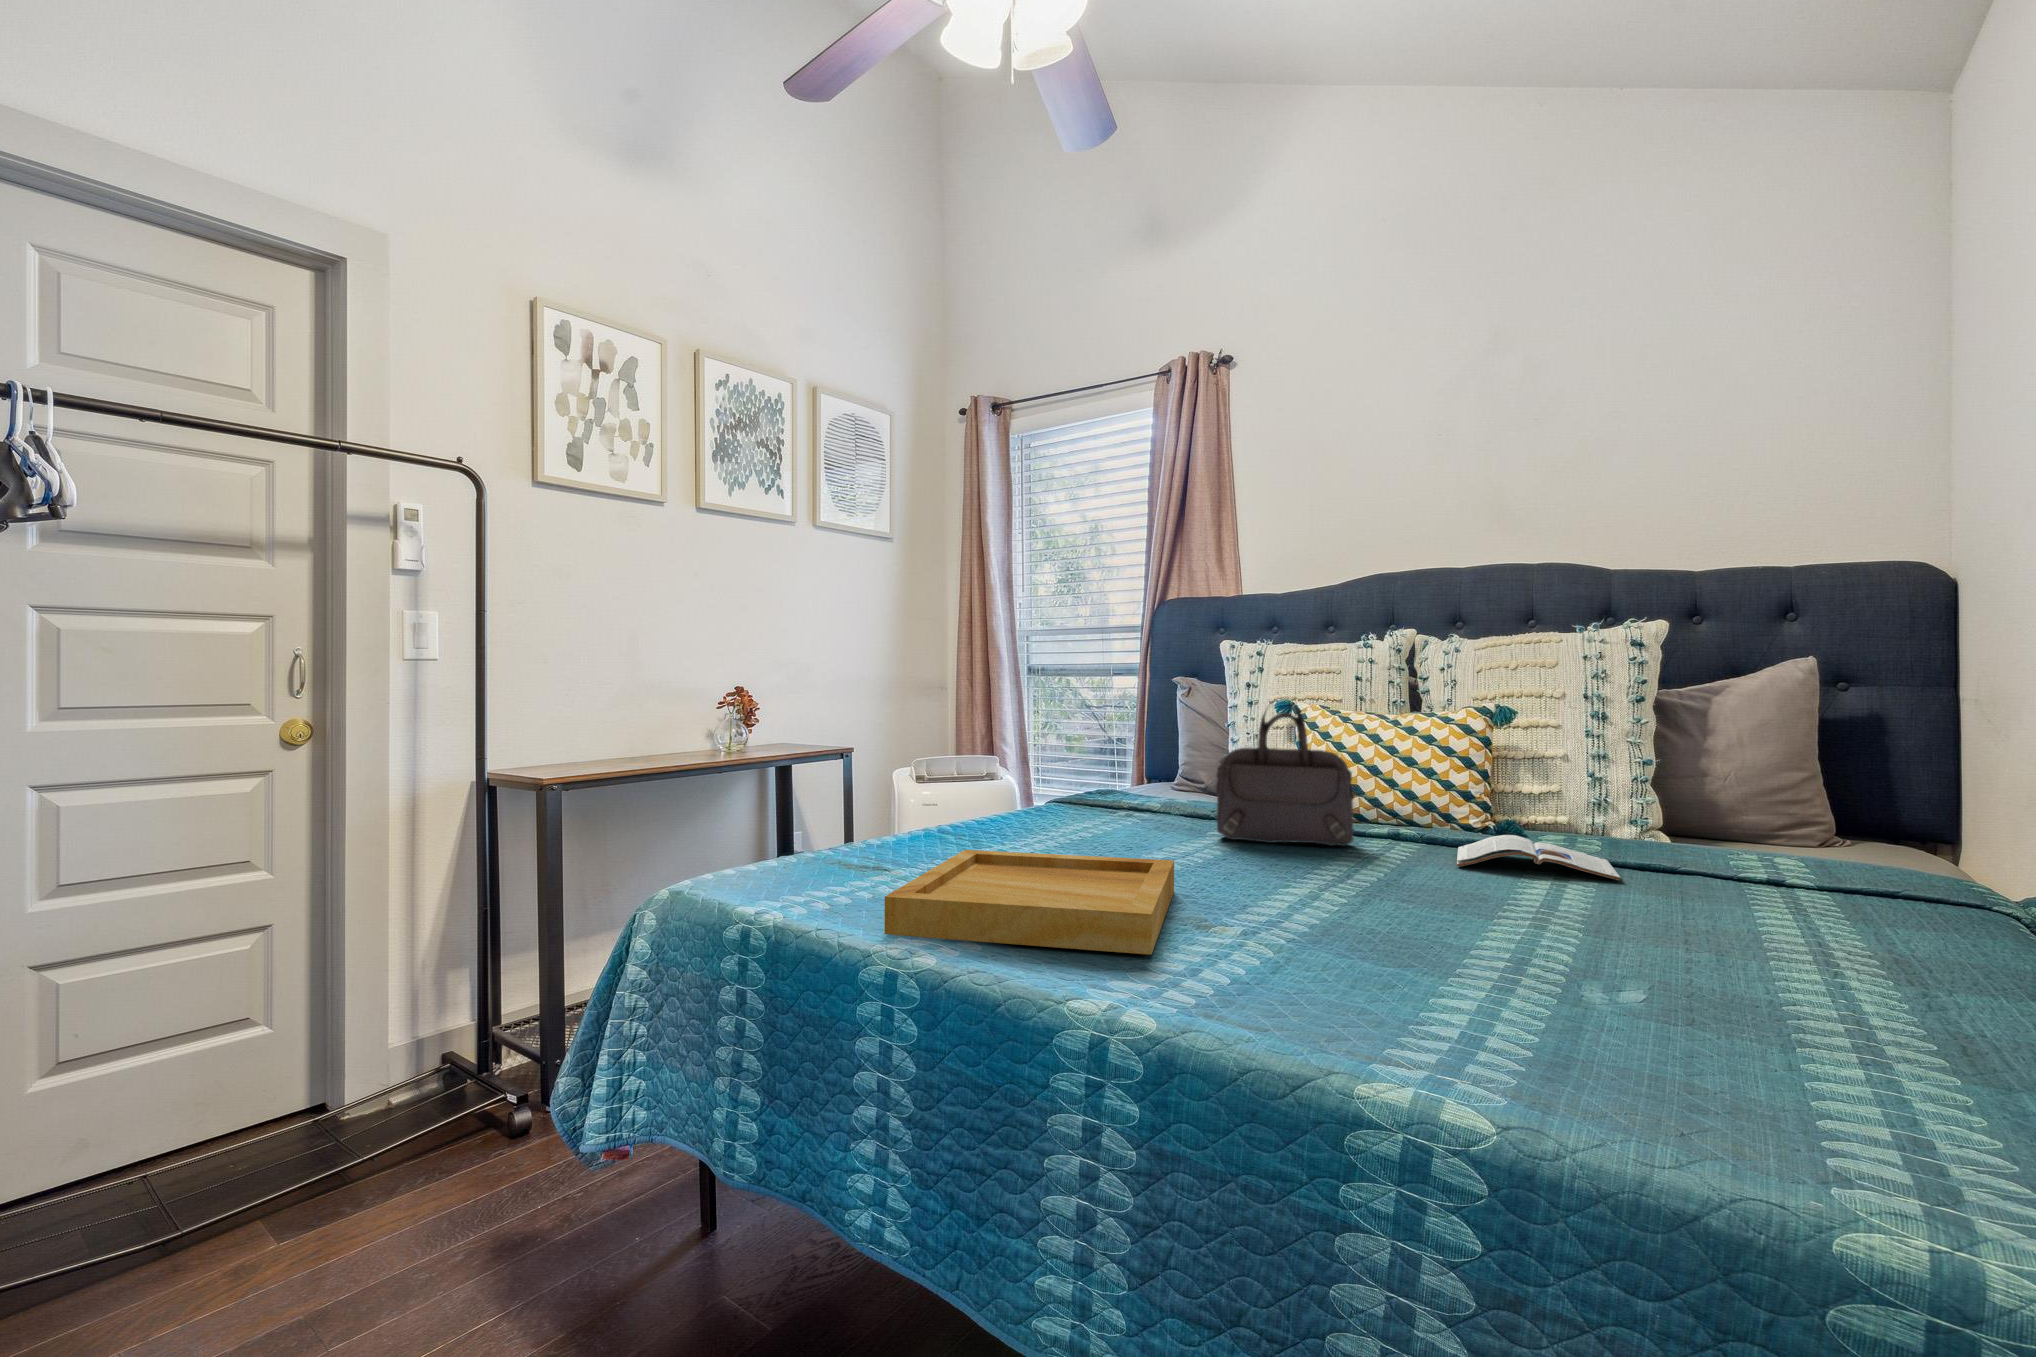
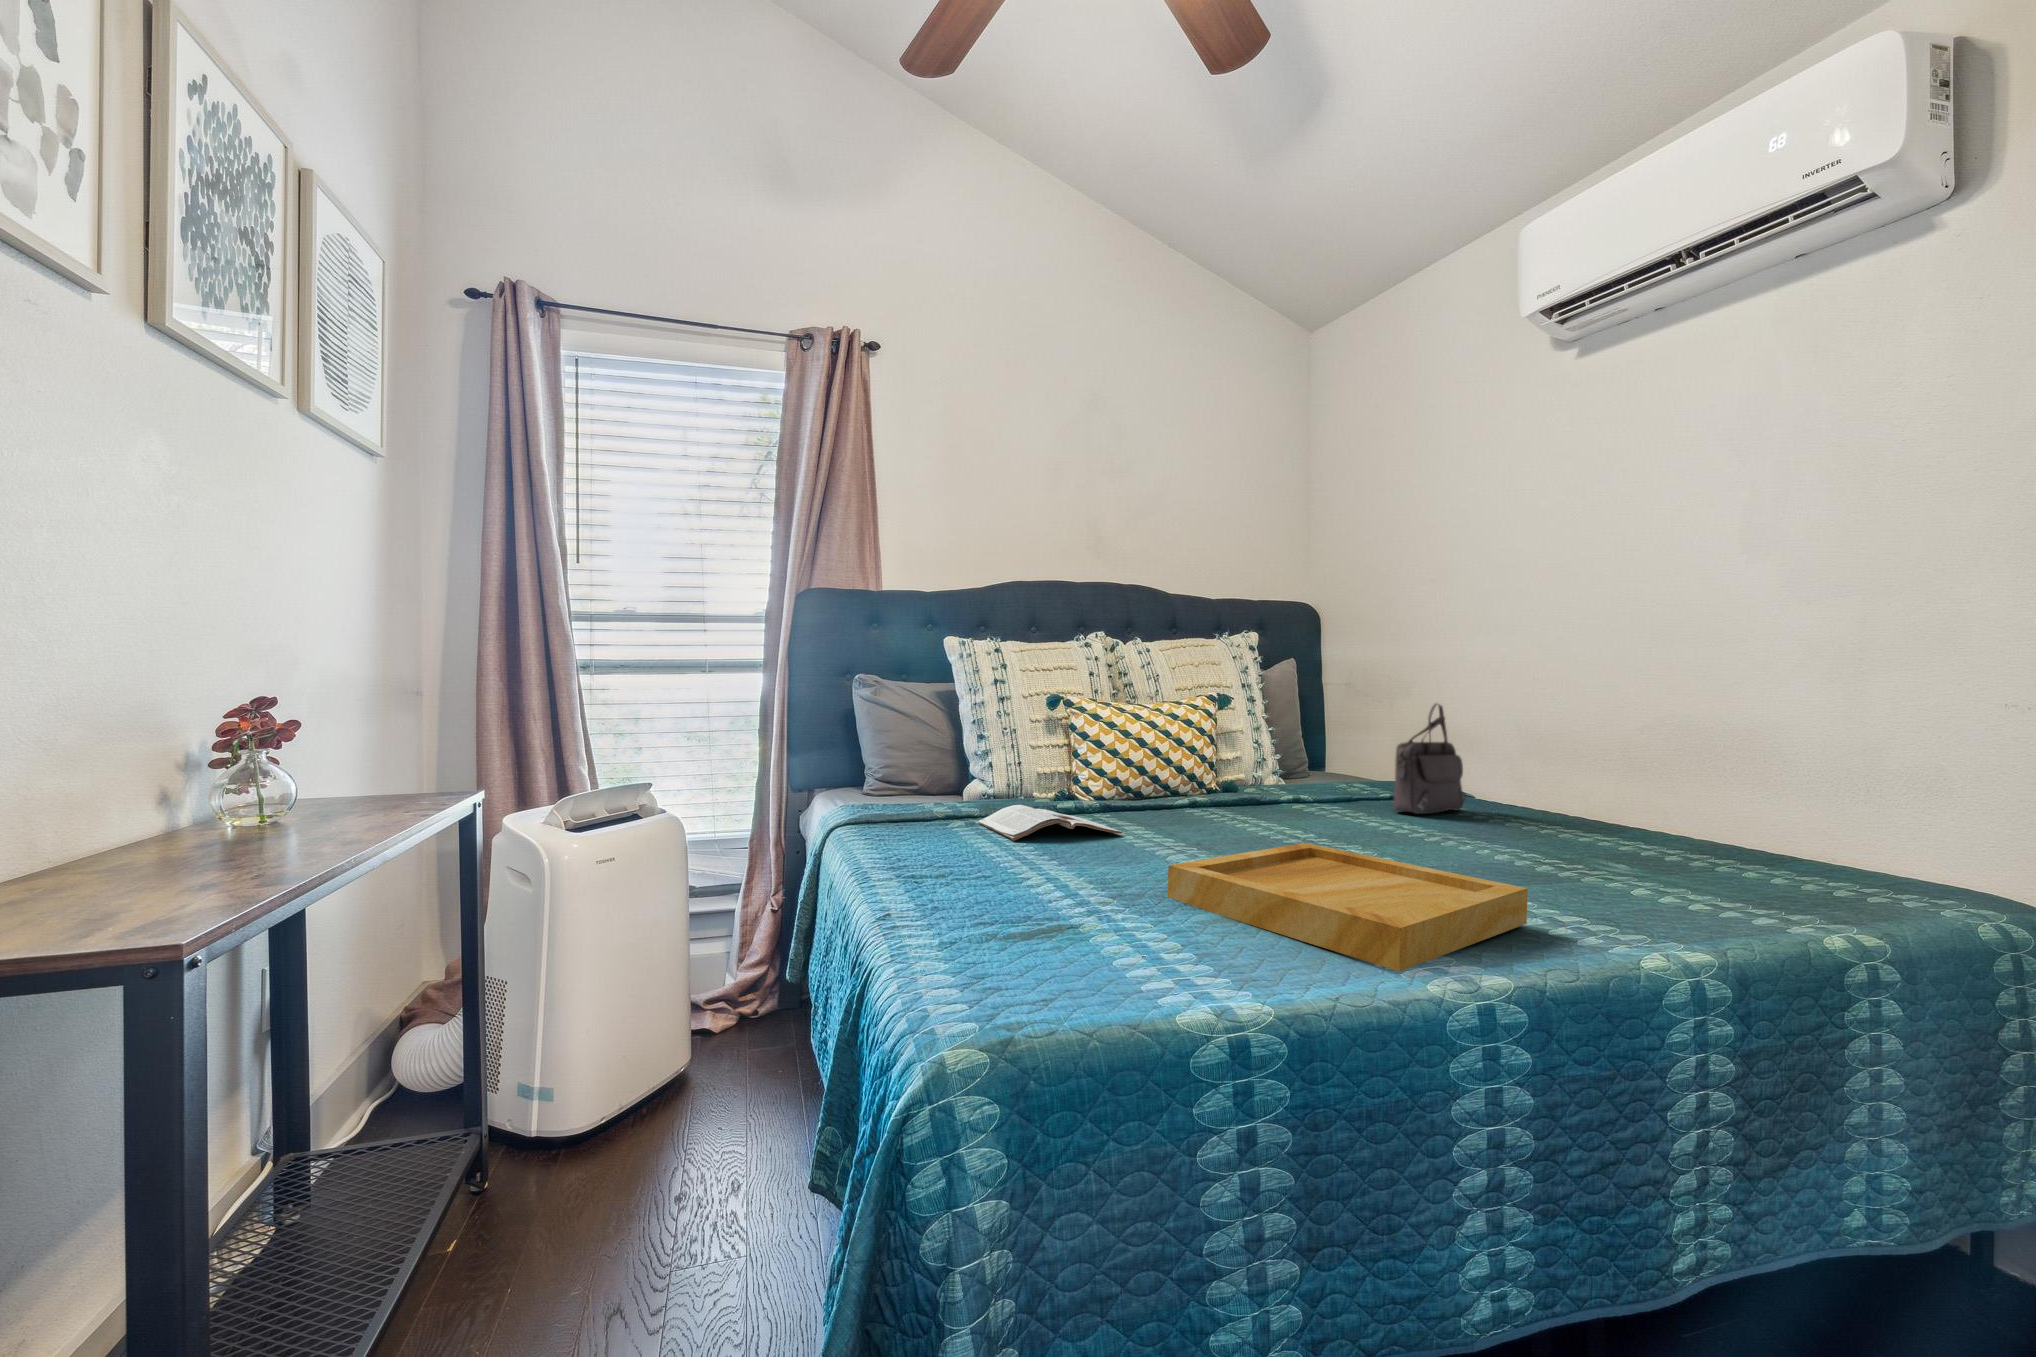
handbag: present [1214,703,1355,846] -> present [1393,704,1466,814]
magazine: present [1457,835,1621,880] -> present [978,805,1122,840]

